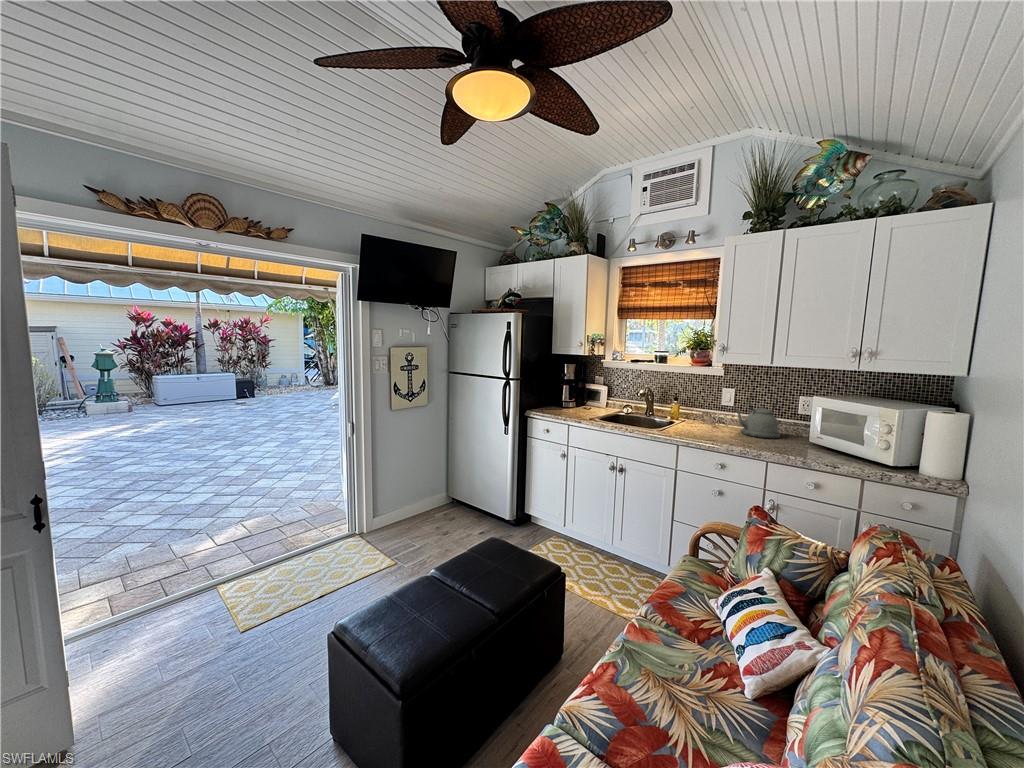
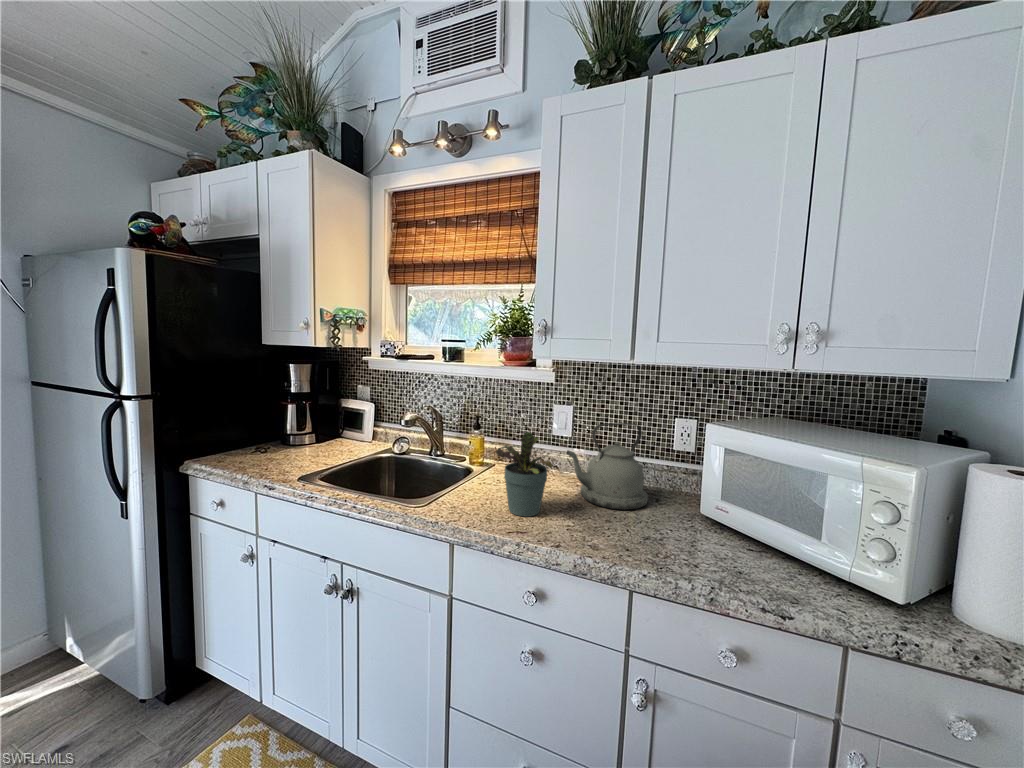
potted plant: none [698,397,728,437] -> present [496,432,552,516]

